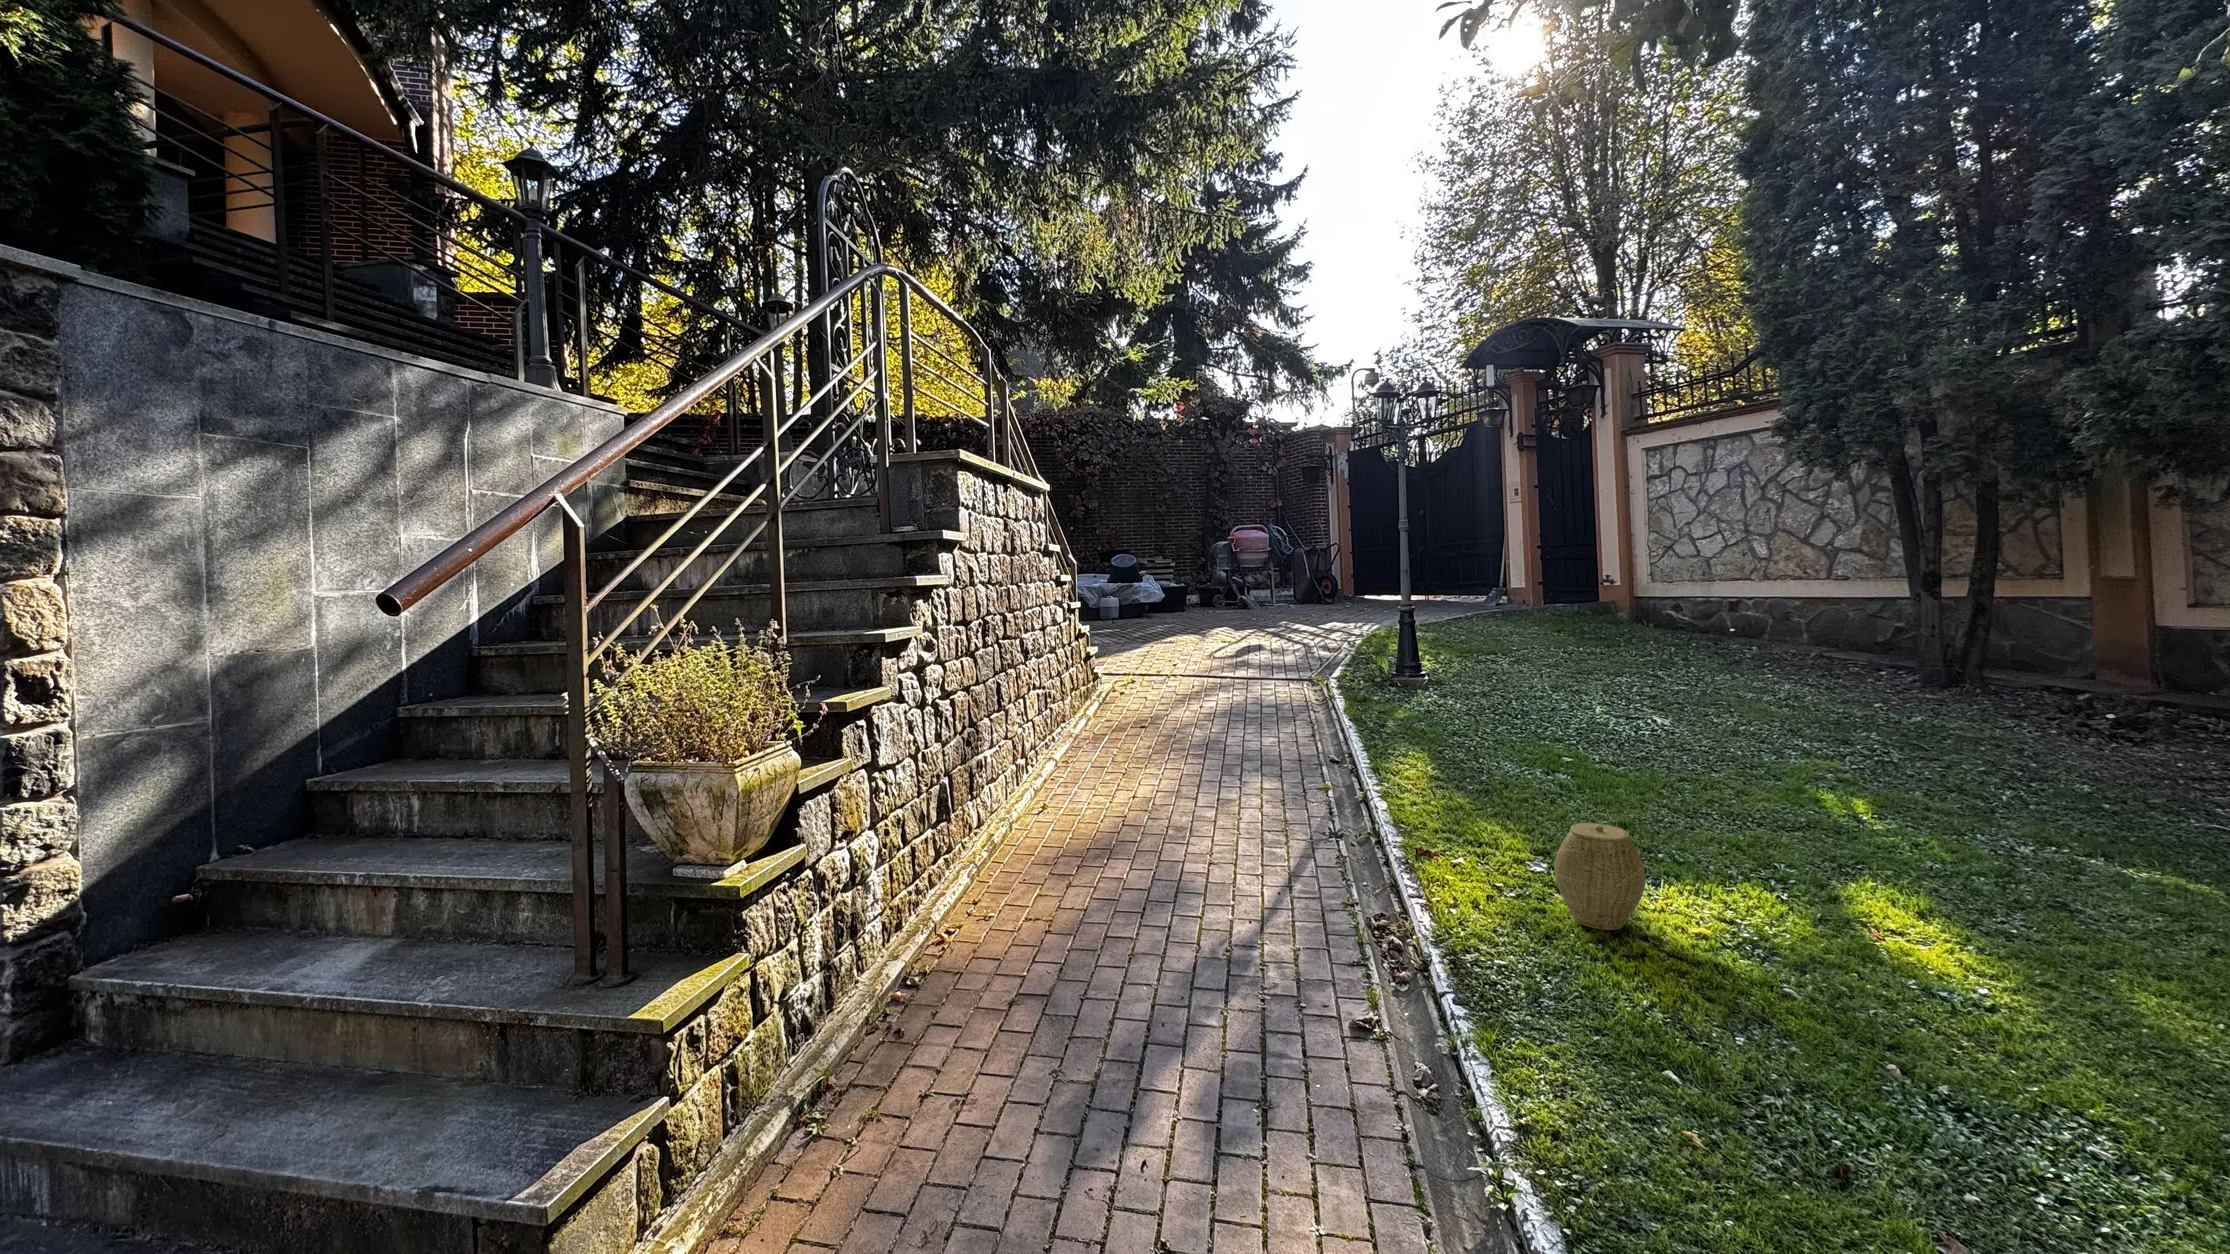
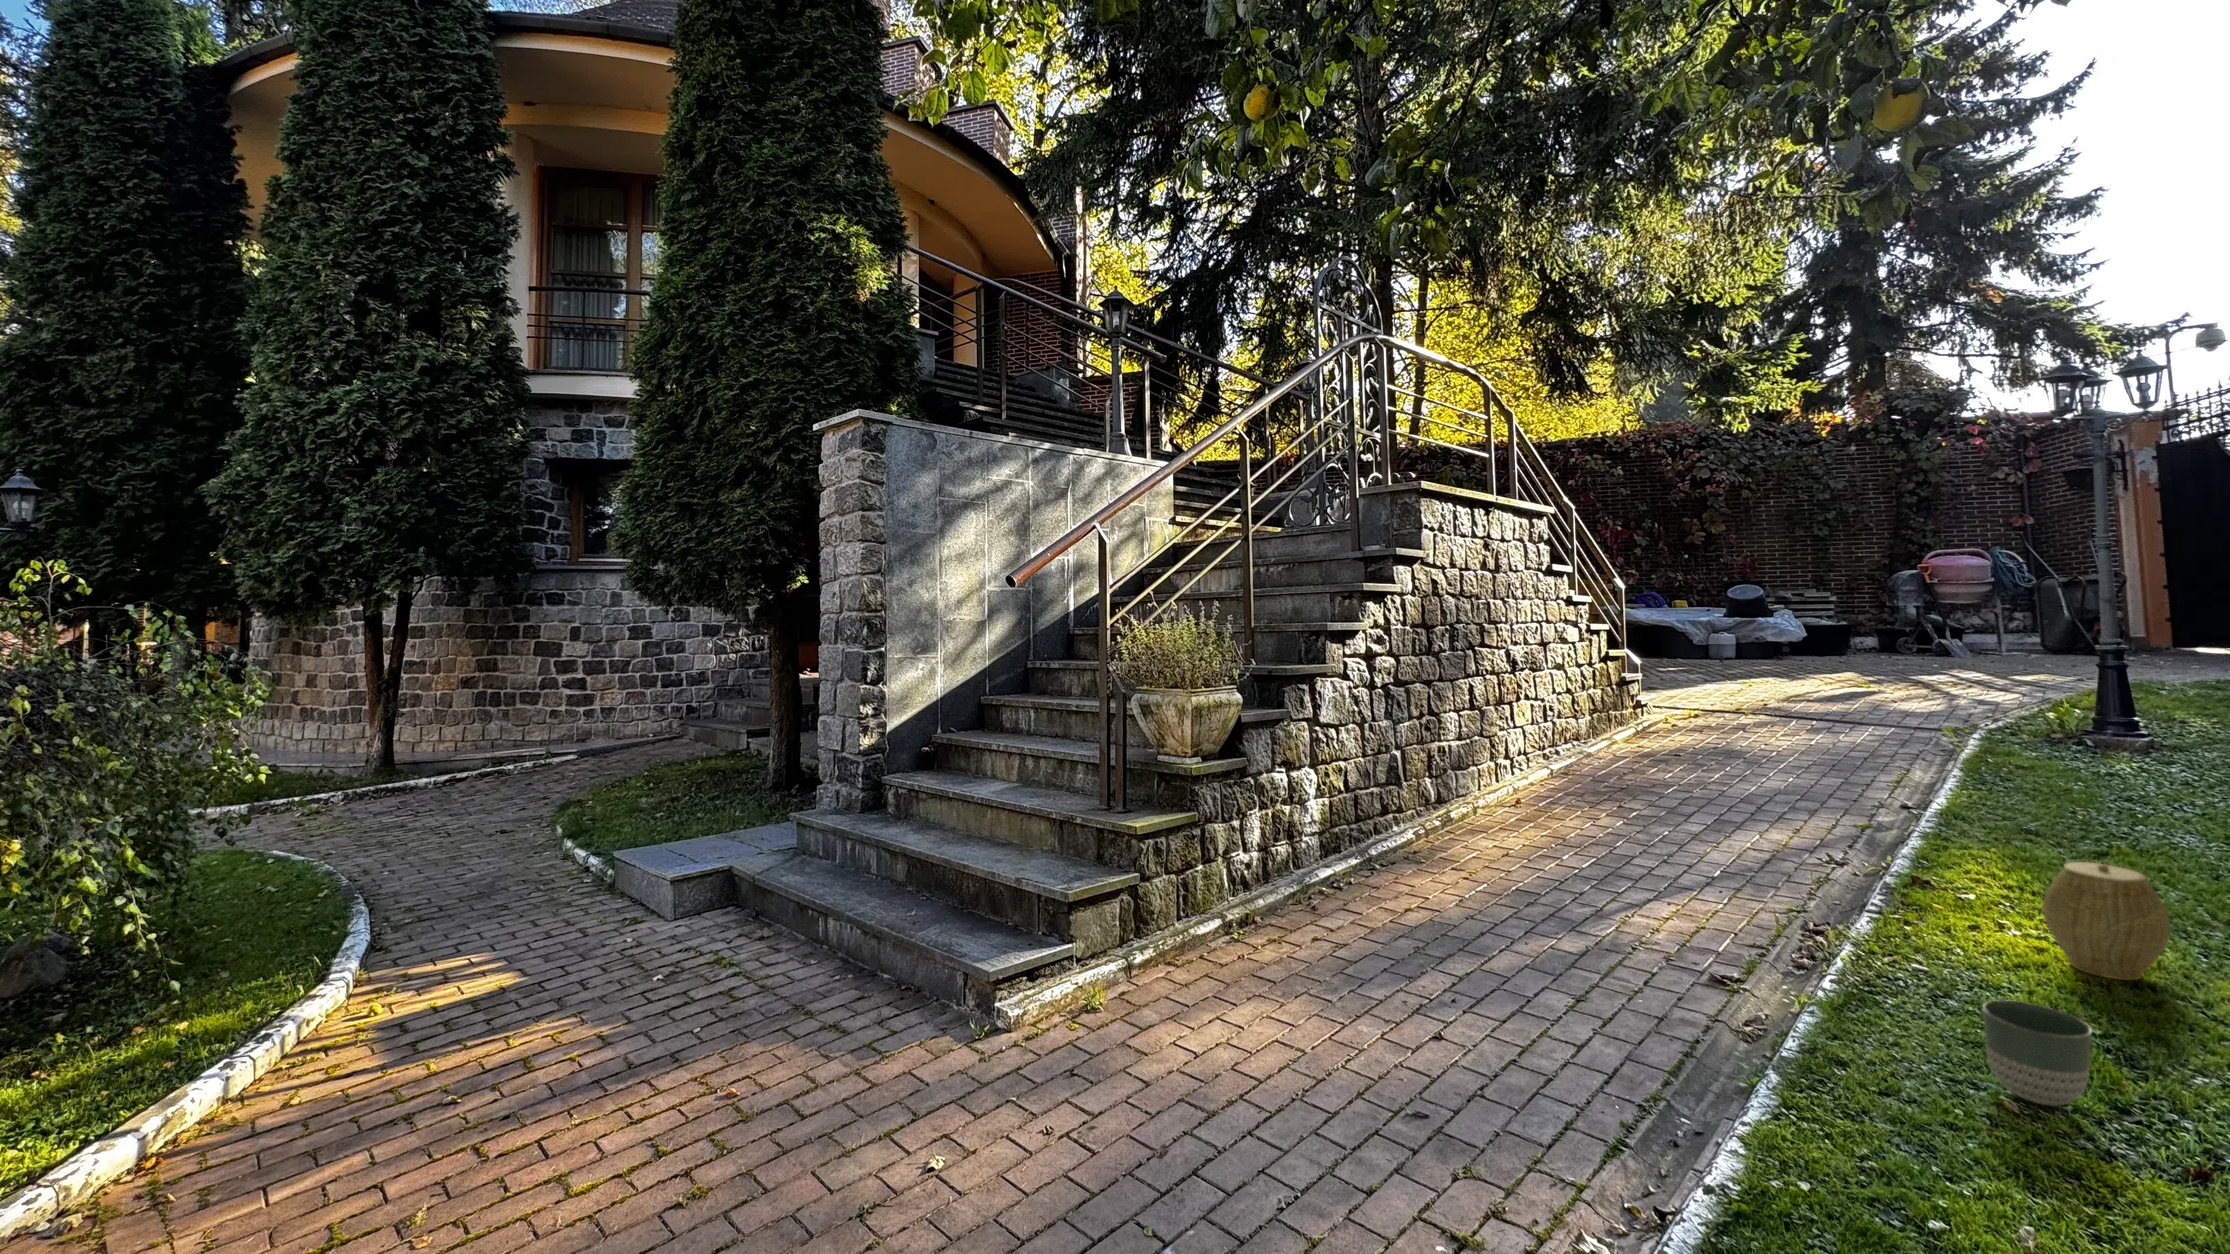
planter: none [1645,1002,1740,1112] -> present [1983,1000,2092,1106]

